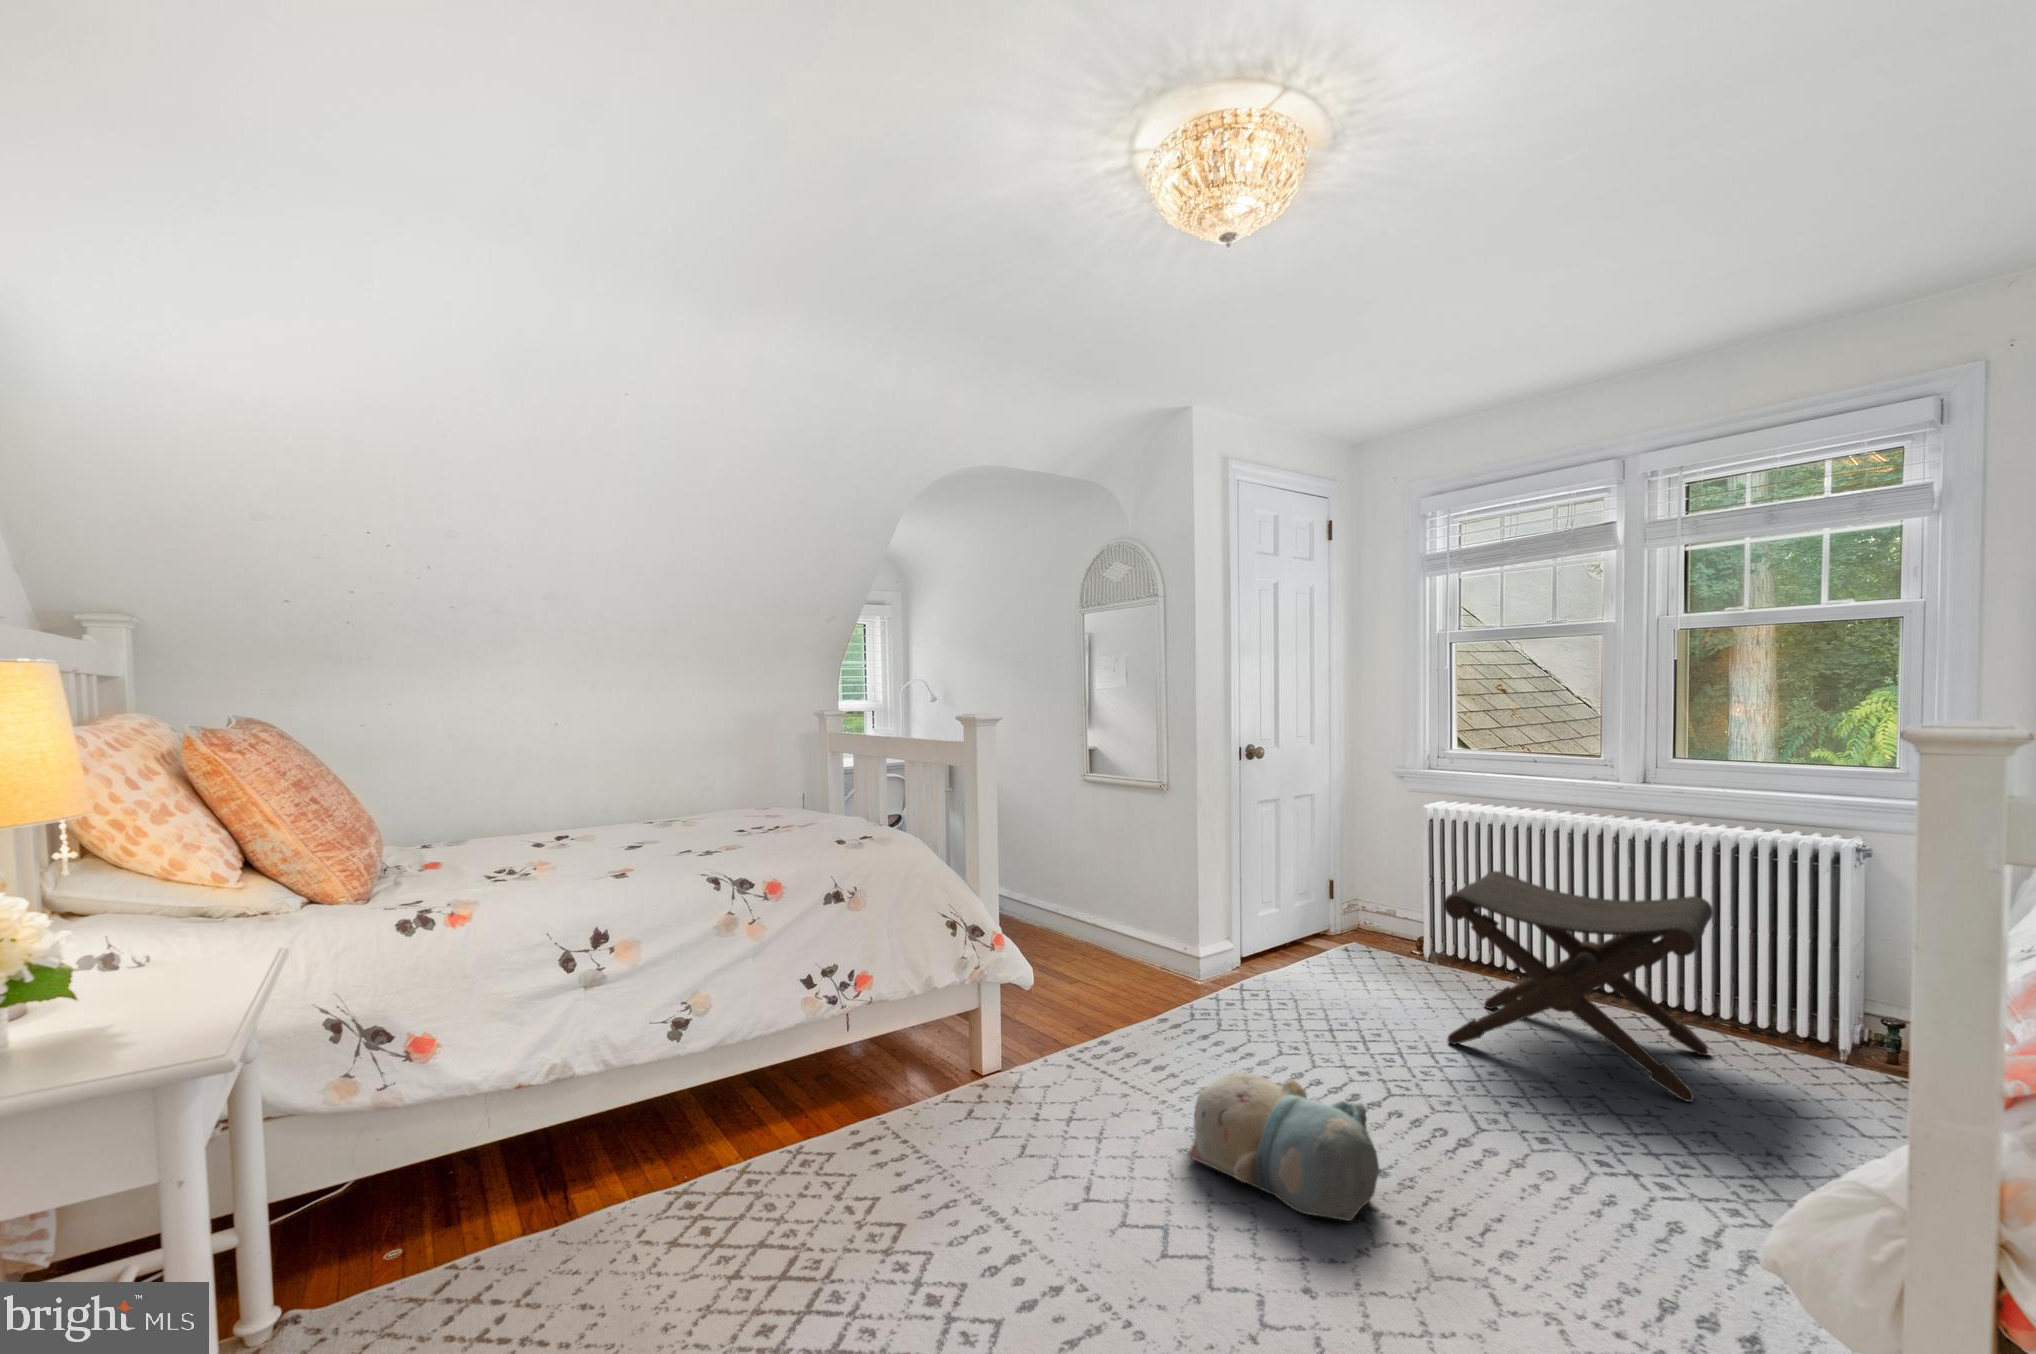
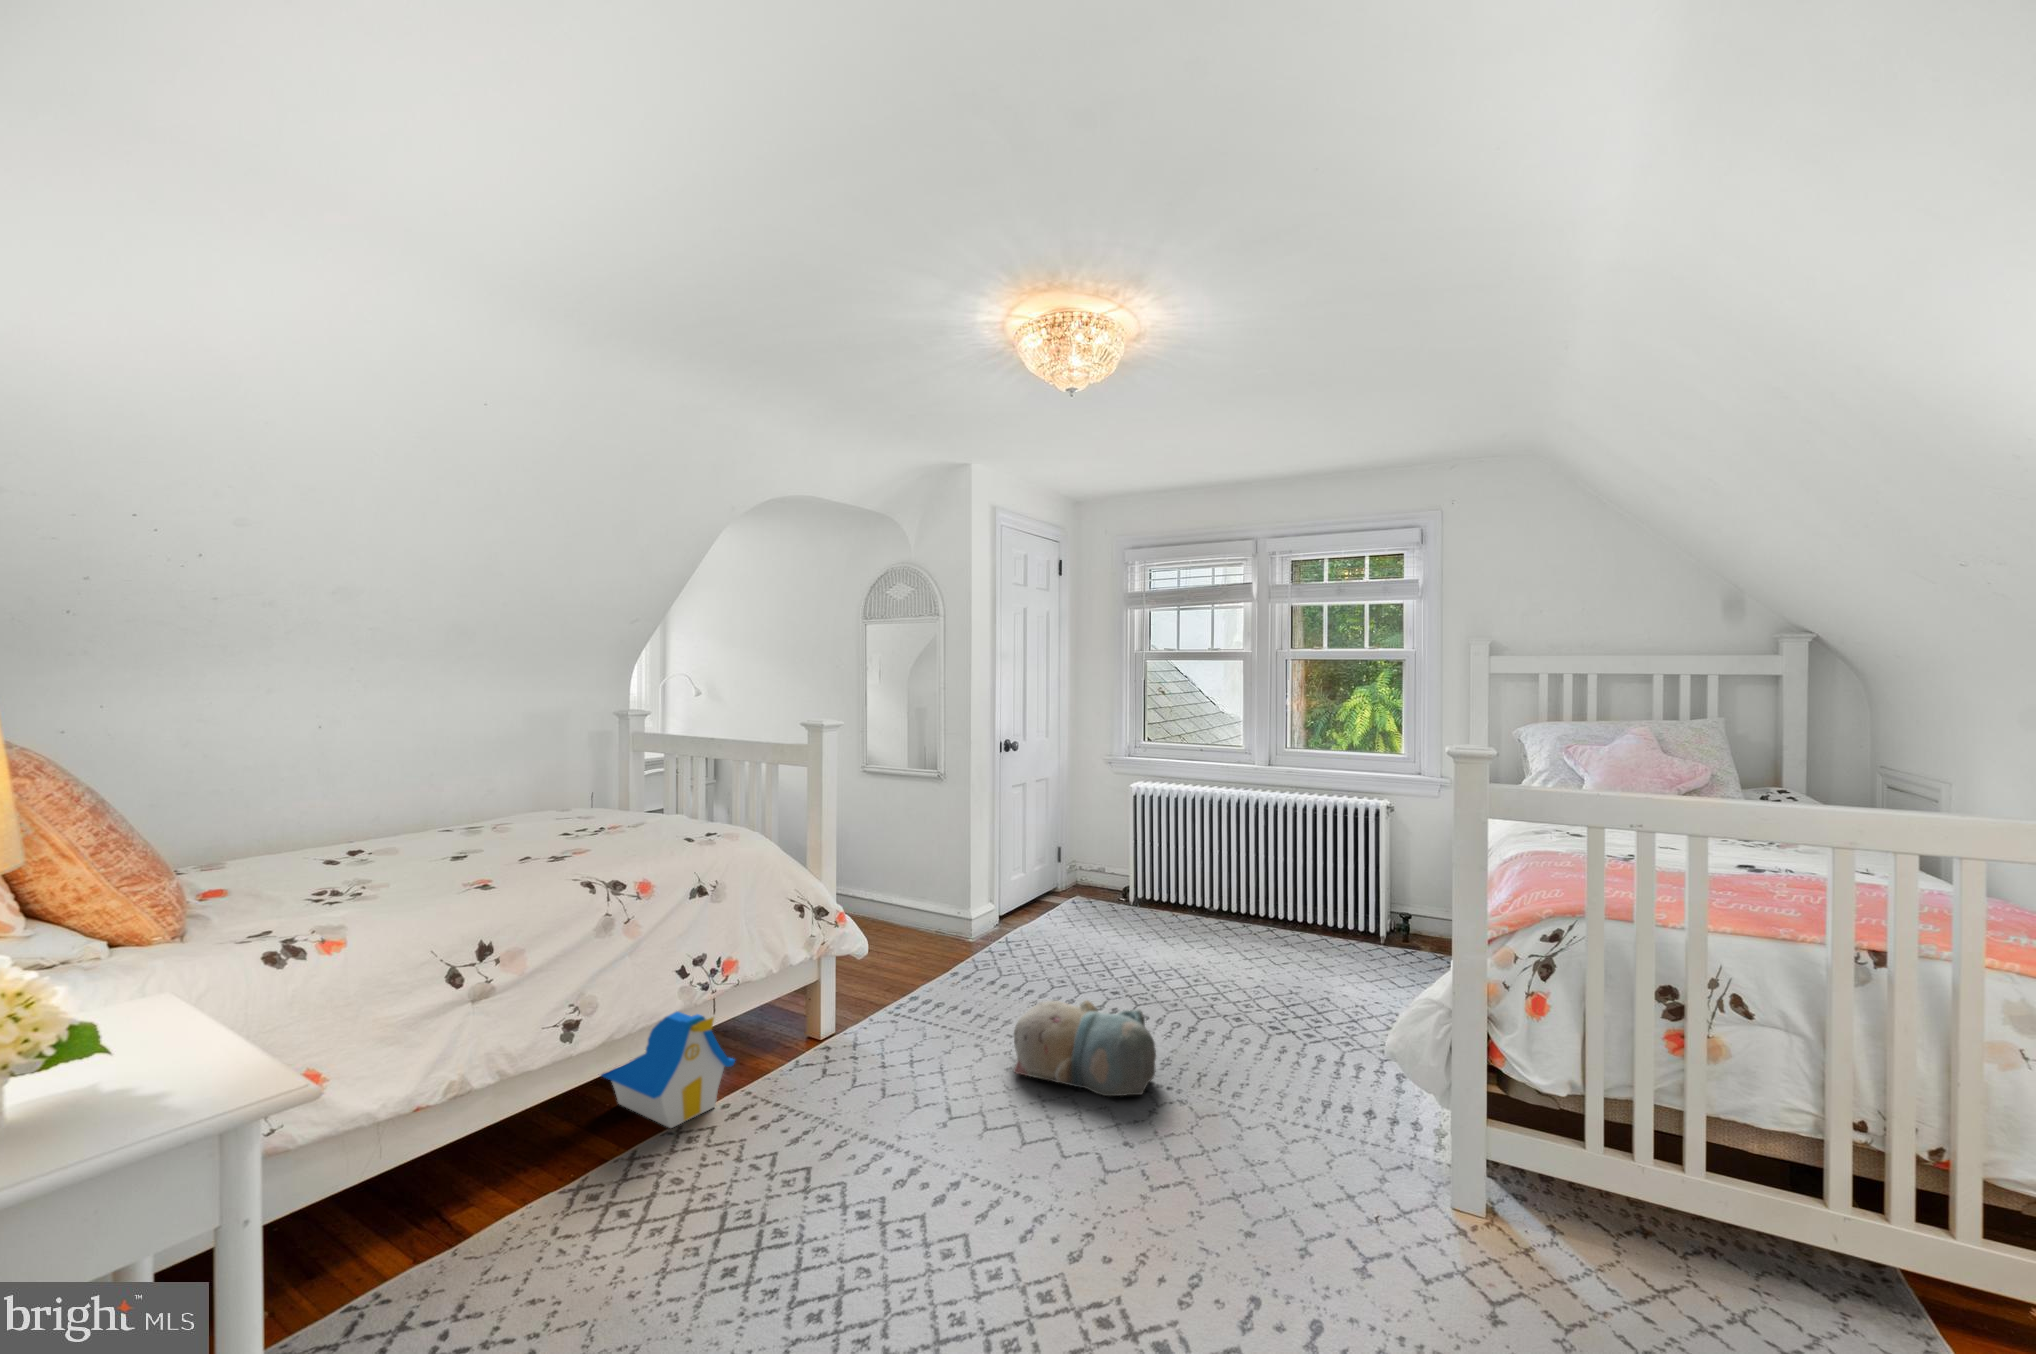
footstool: present [1444,871,1713,1102] -> none [1161,829,1328,979]
toy house: none [732,993,868,1147] -> present [601,1012,735,1128]

